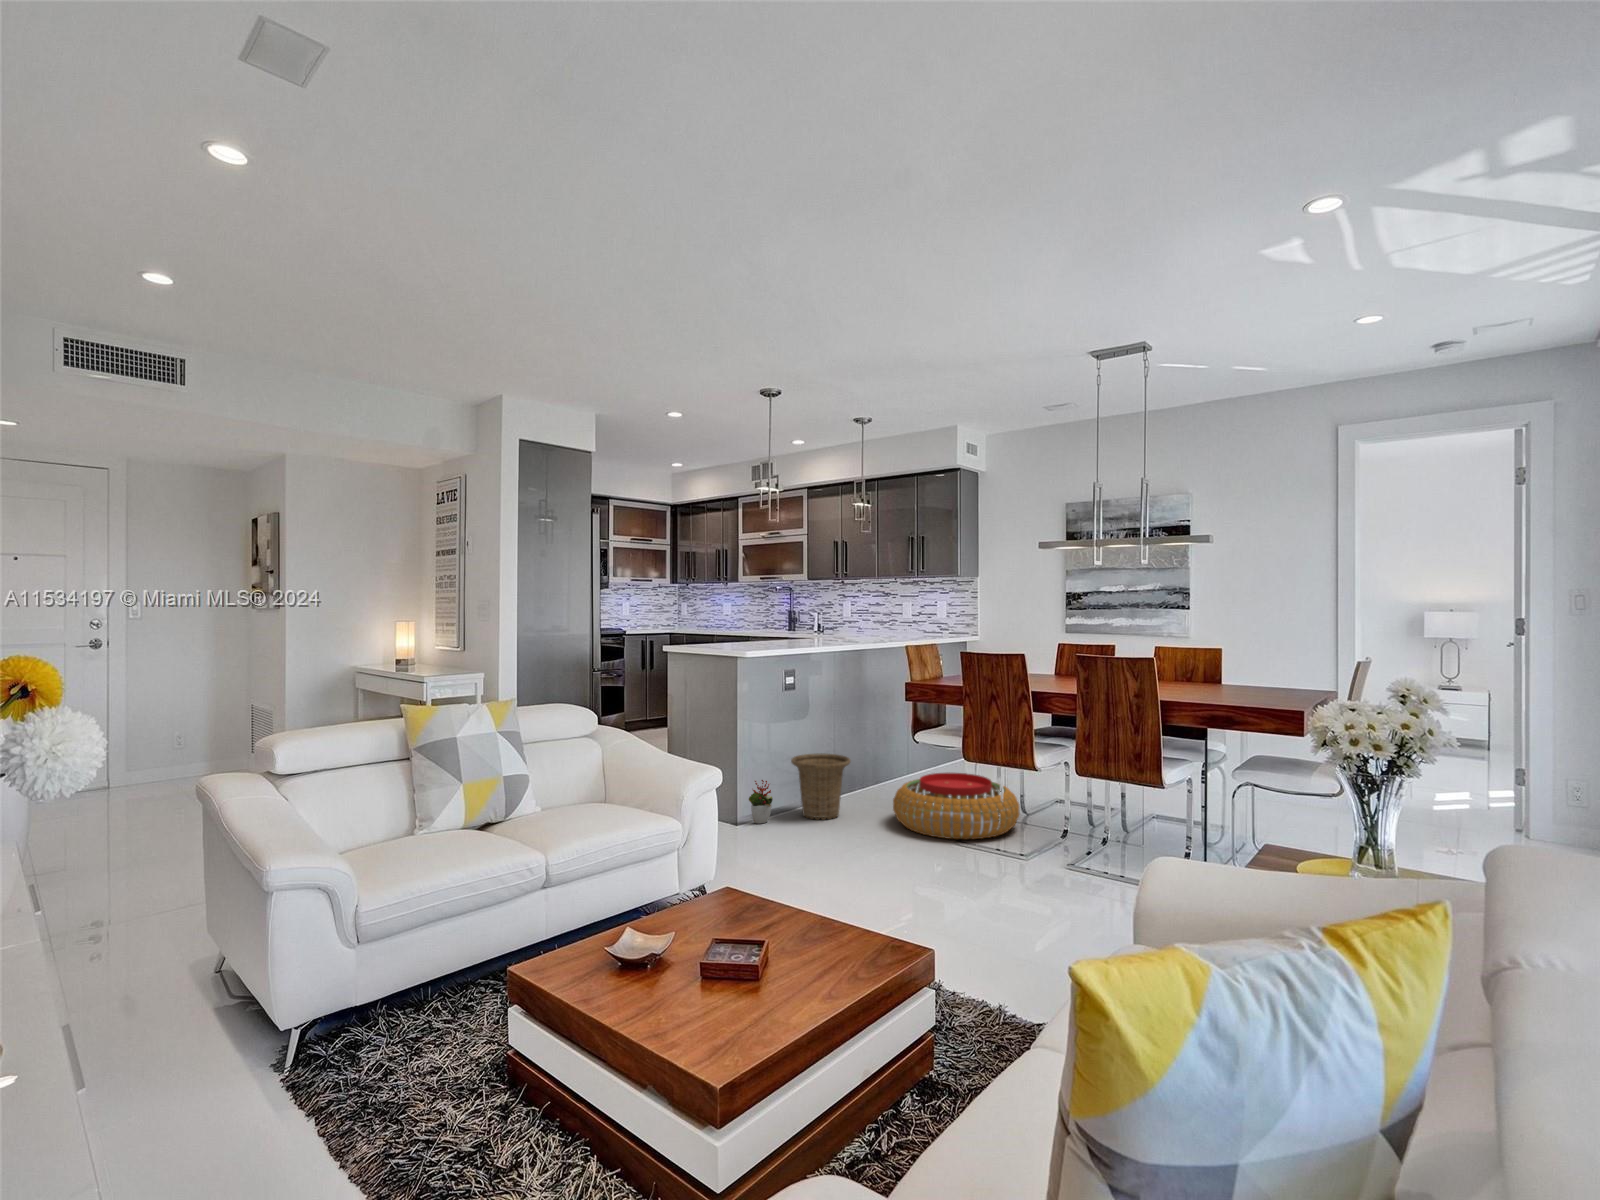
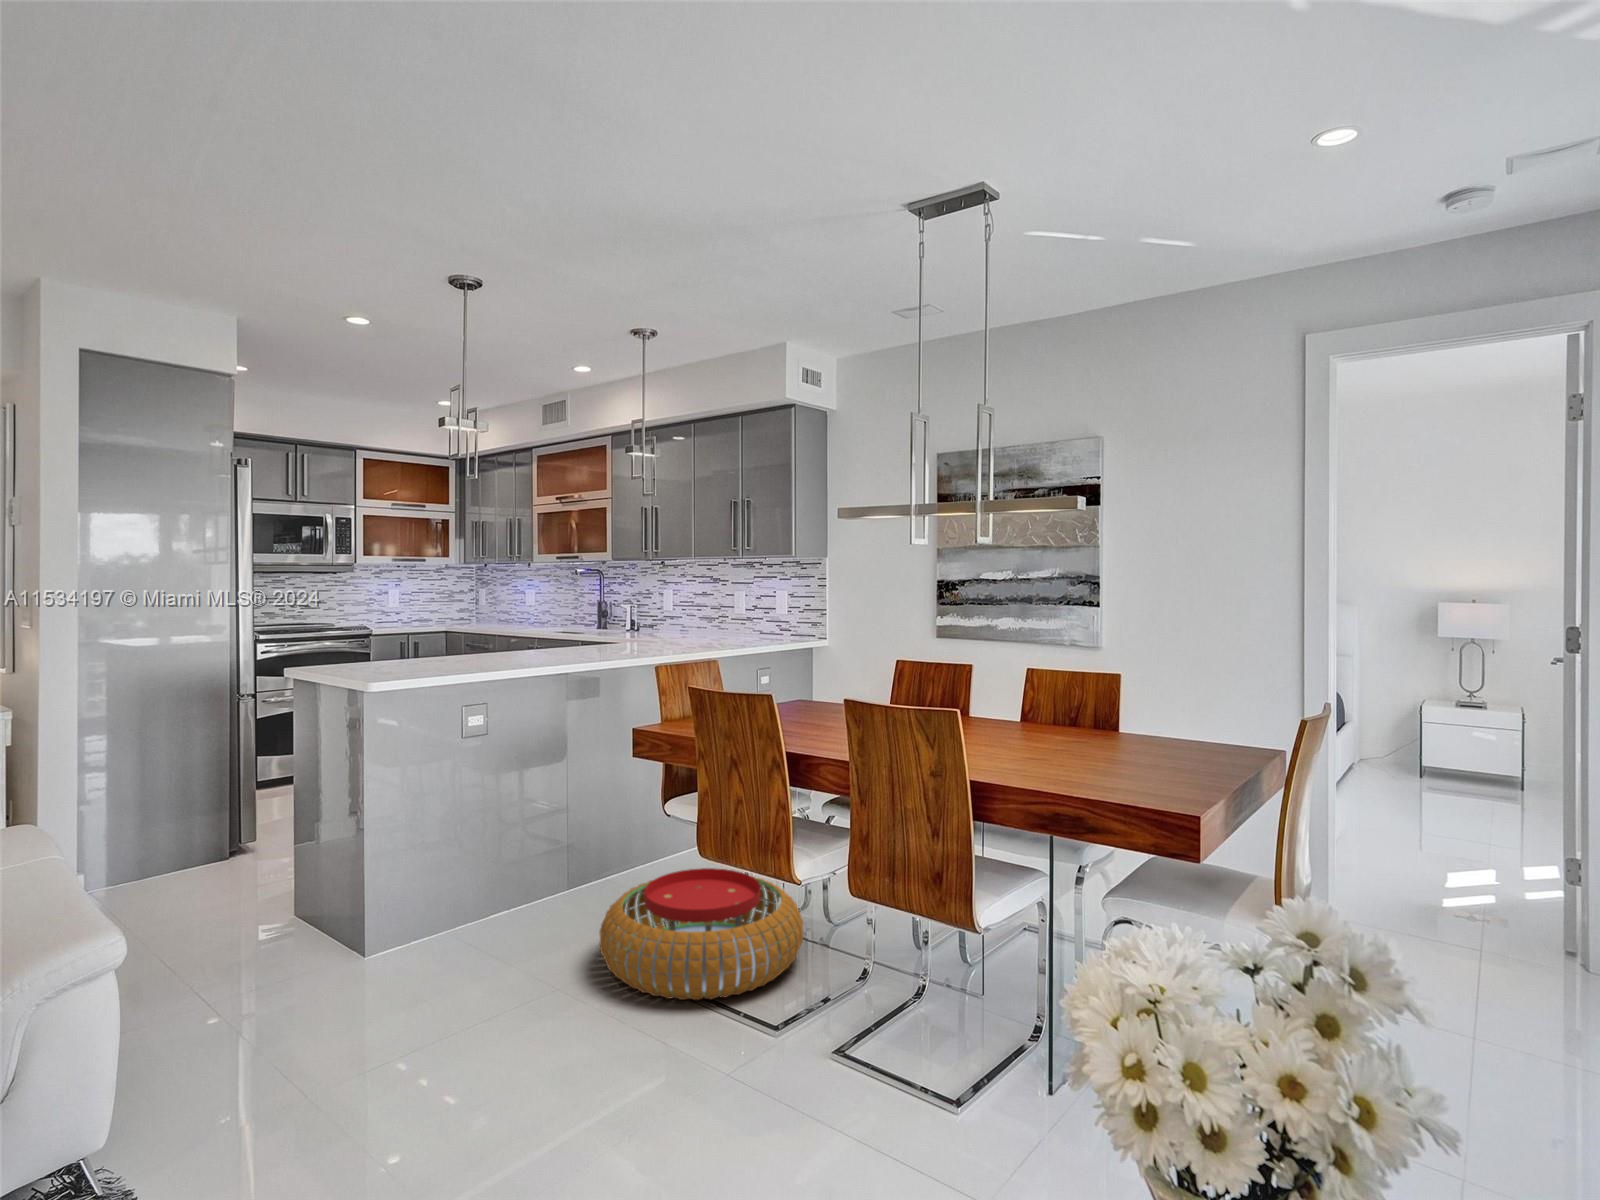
basket: present [791,753,850,820] -> none [447,836,548,952]
decorative plant: present [749,780,773,824] -> none [356,891,404,965]

